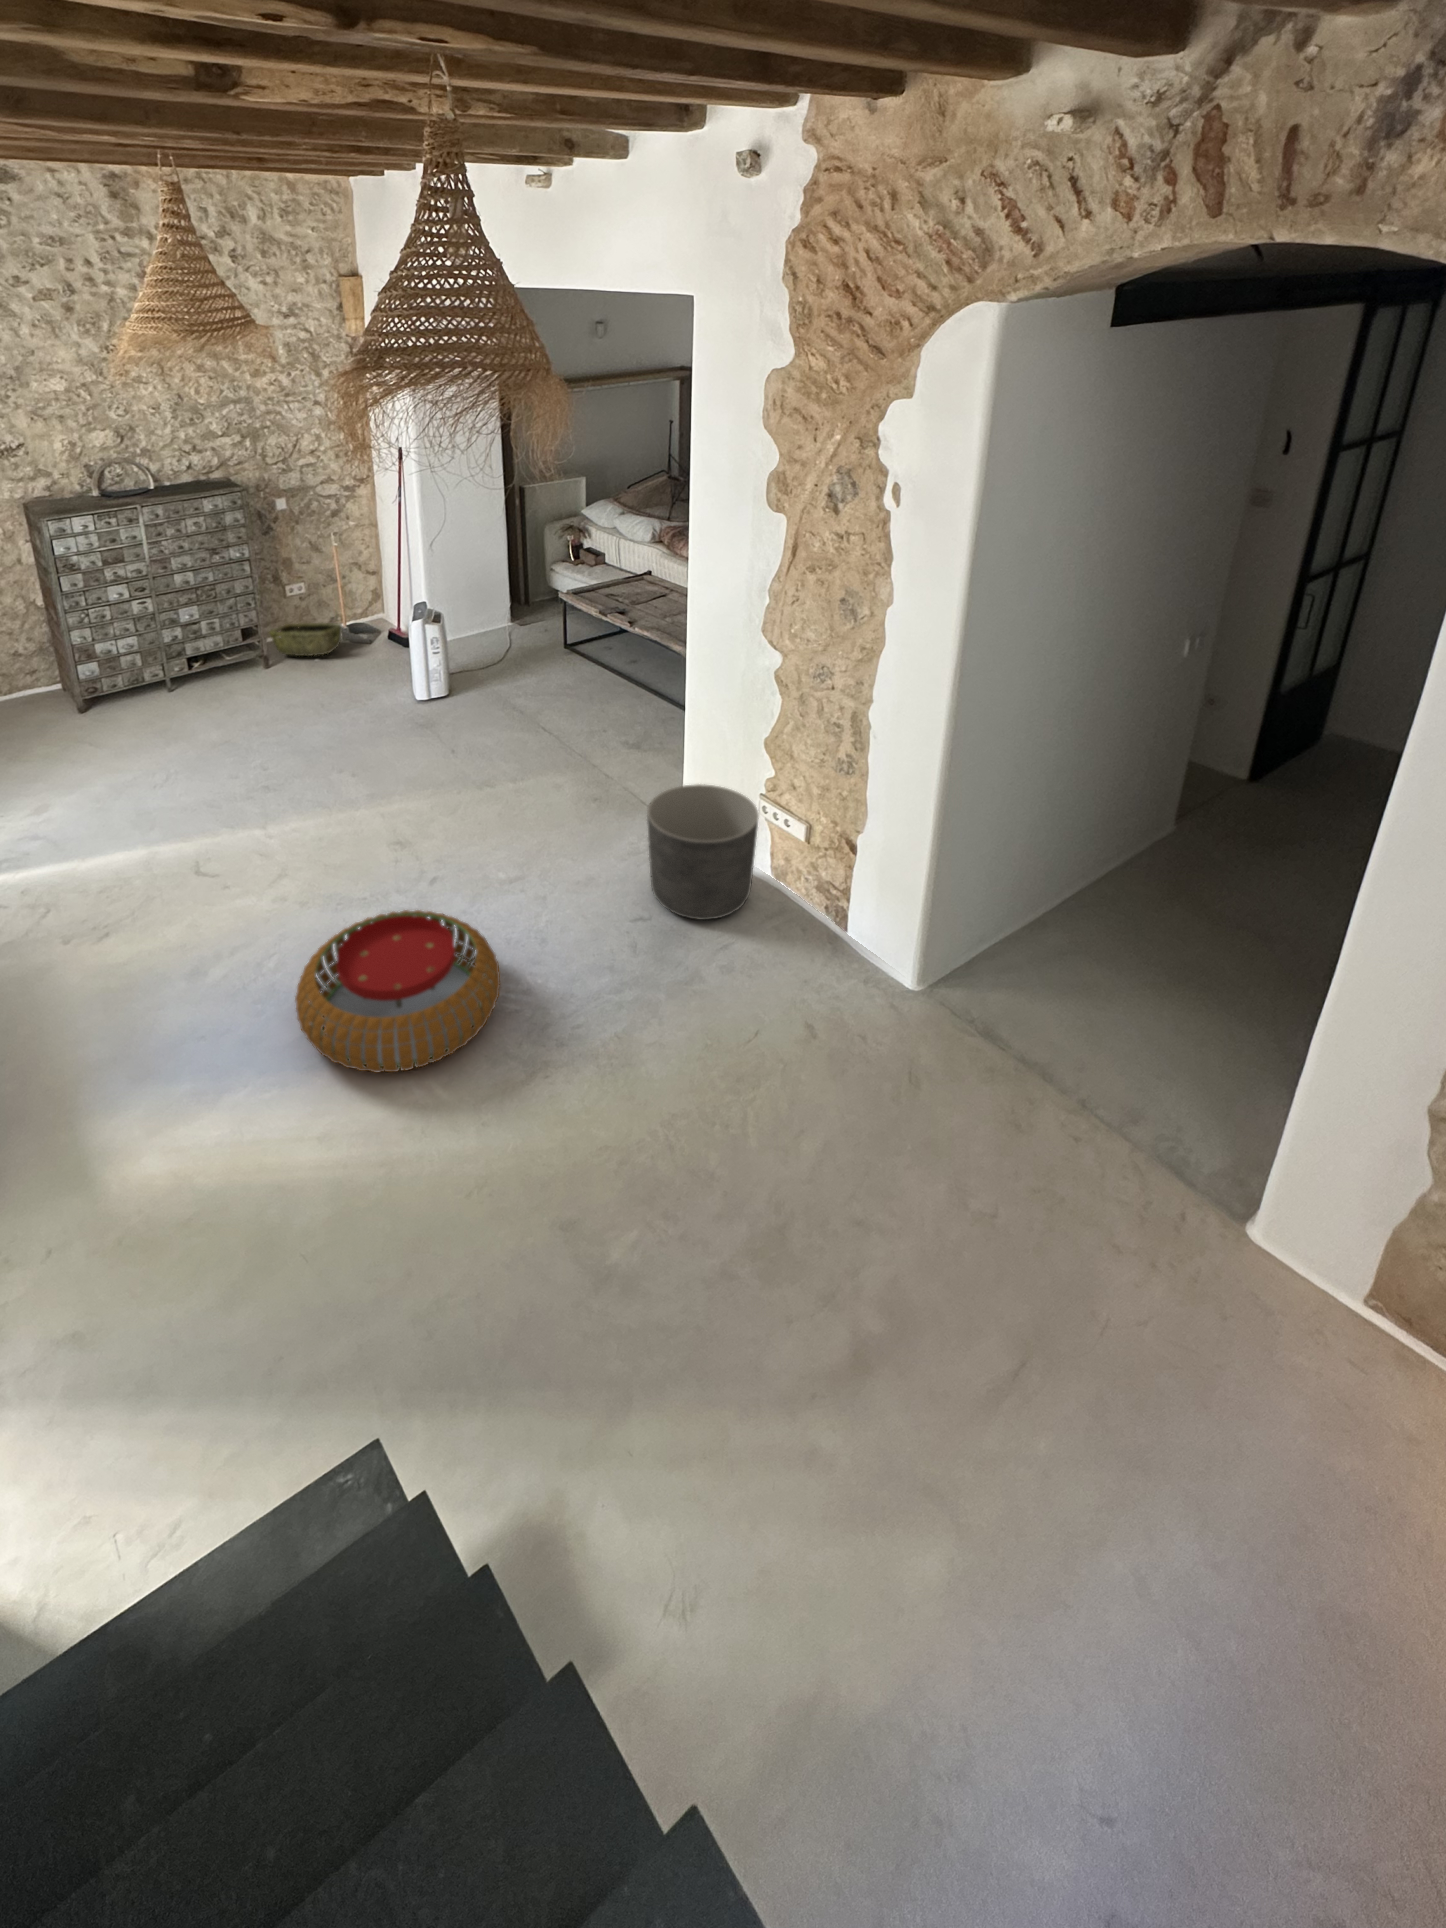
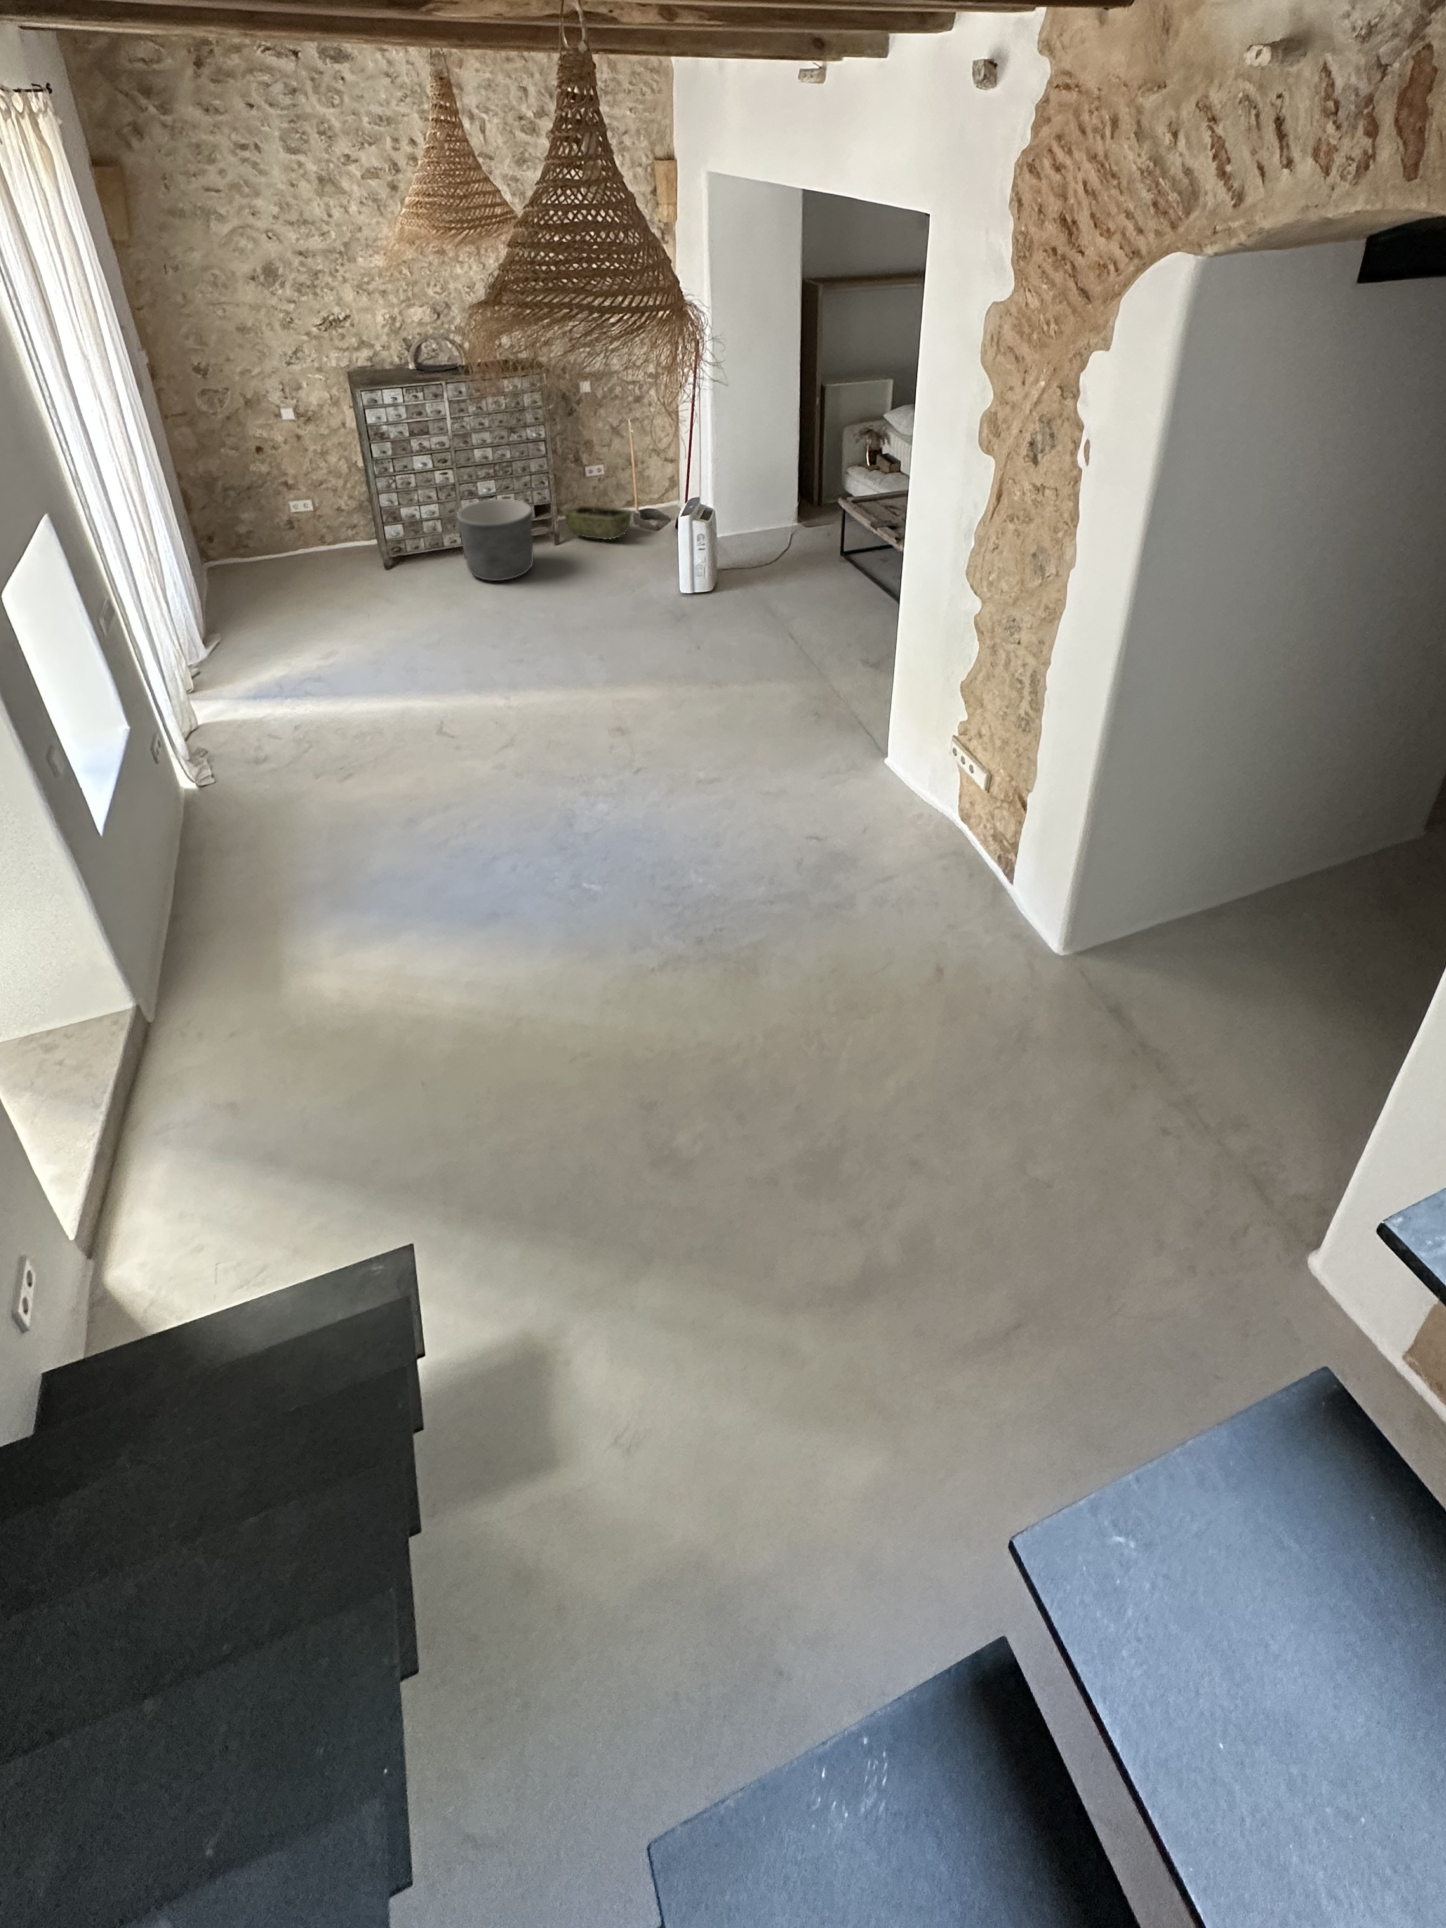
planter: present [647,784,759,920] -> present [457,499,534,581]
pouf: present [295,910,500,1072] -> none [476,798,666,945]

